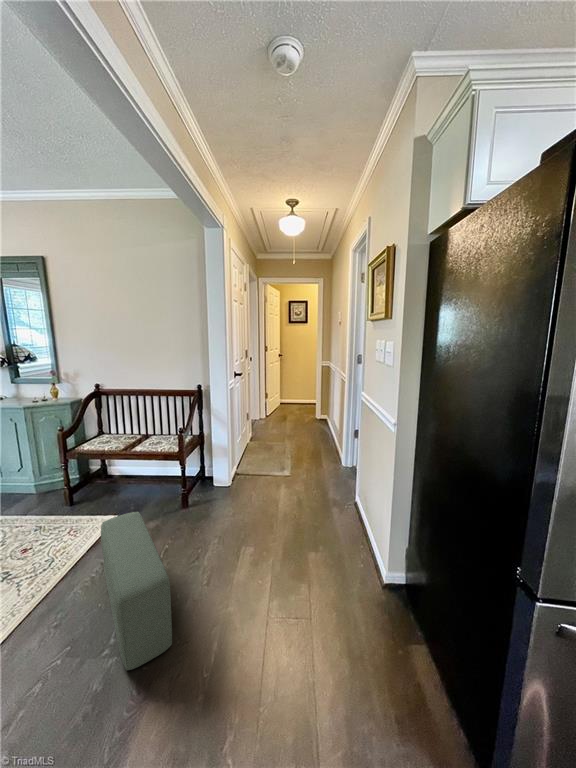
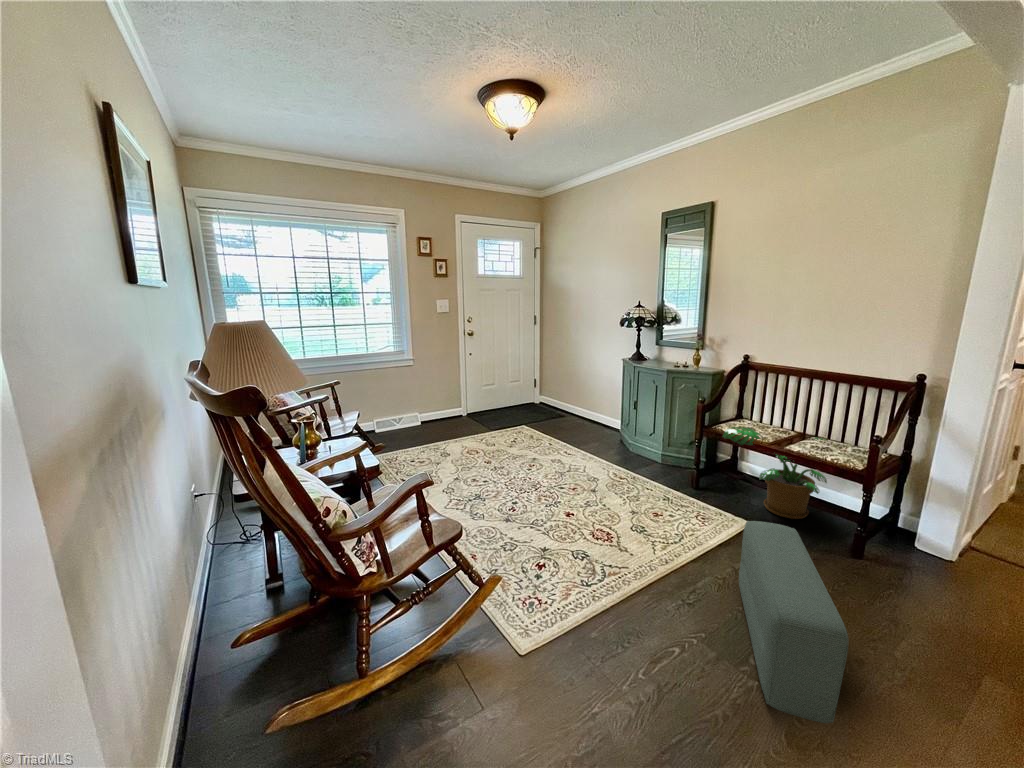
potted plant: none [84,435,169,499] -> present [722,427,828,519]

